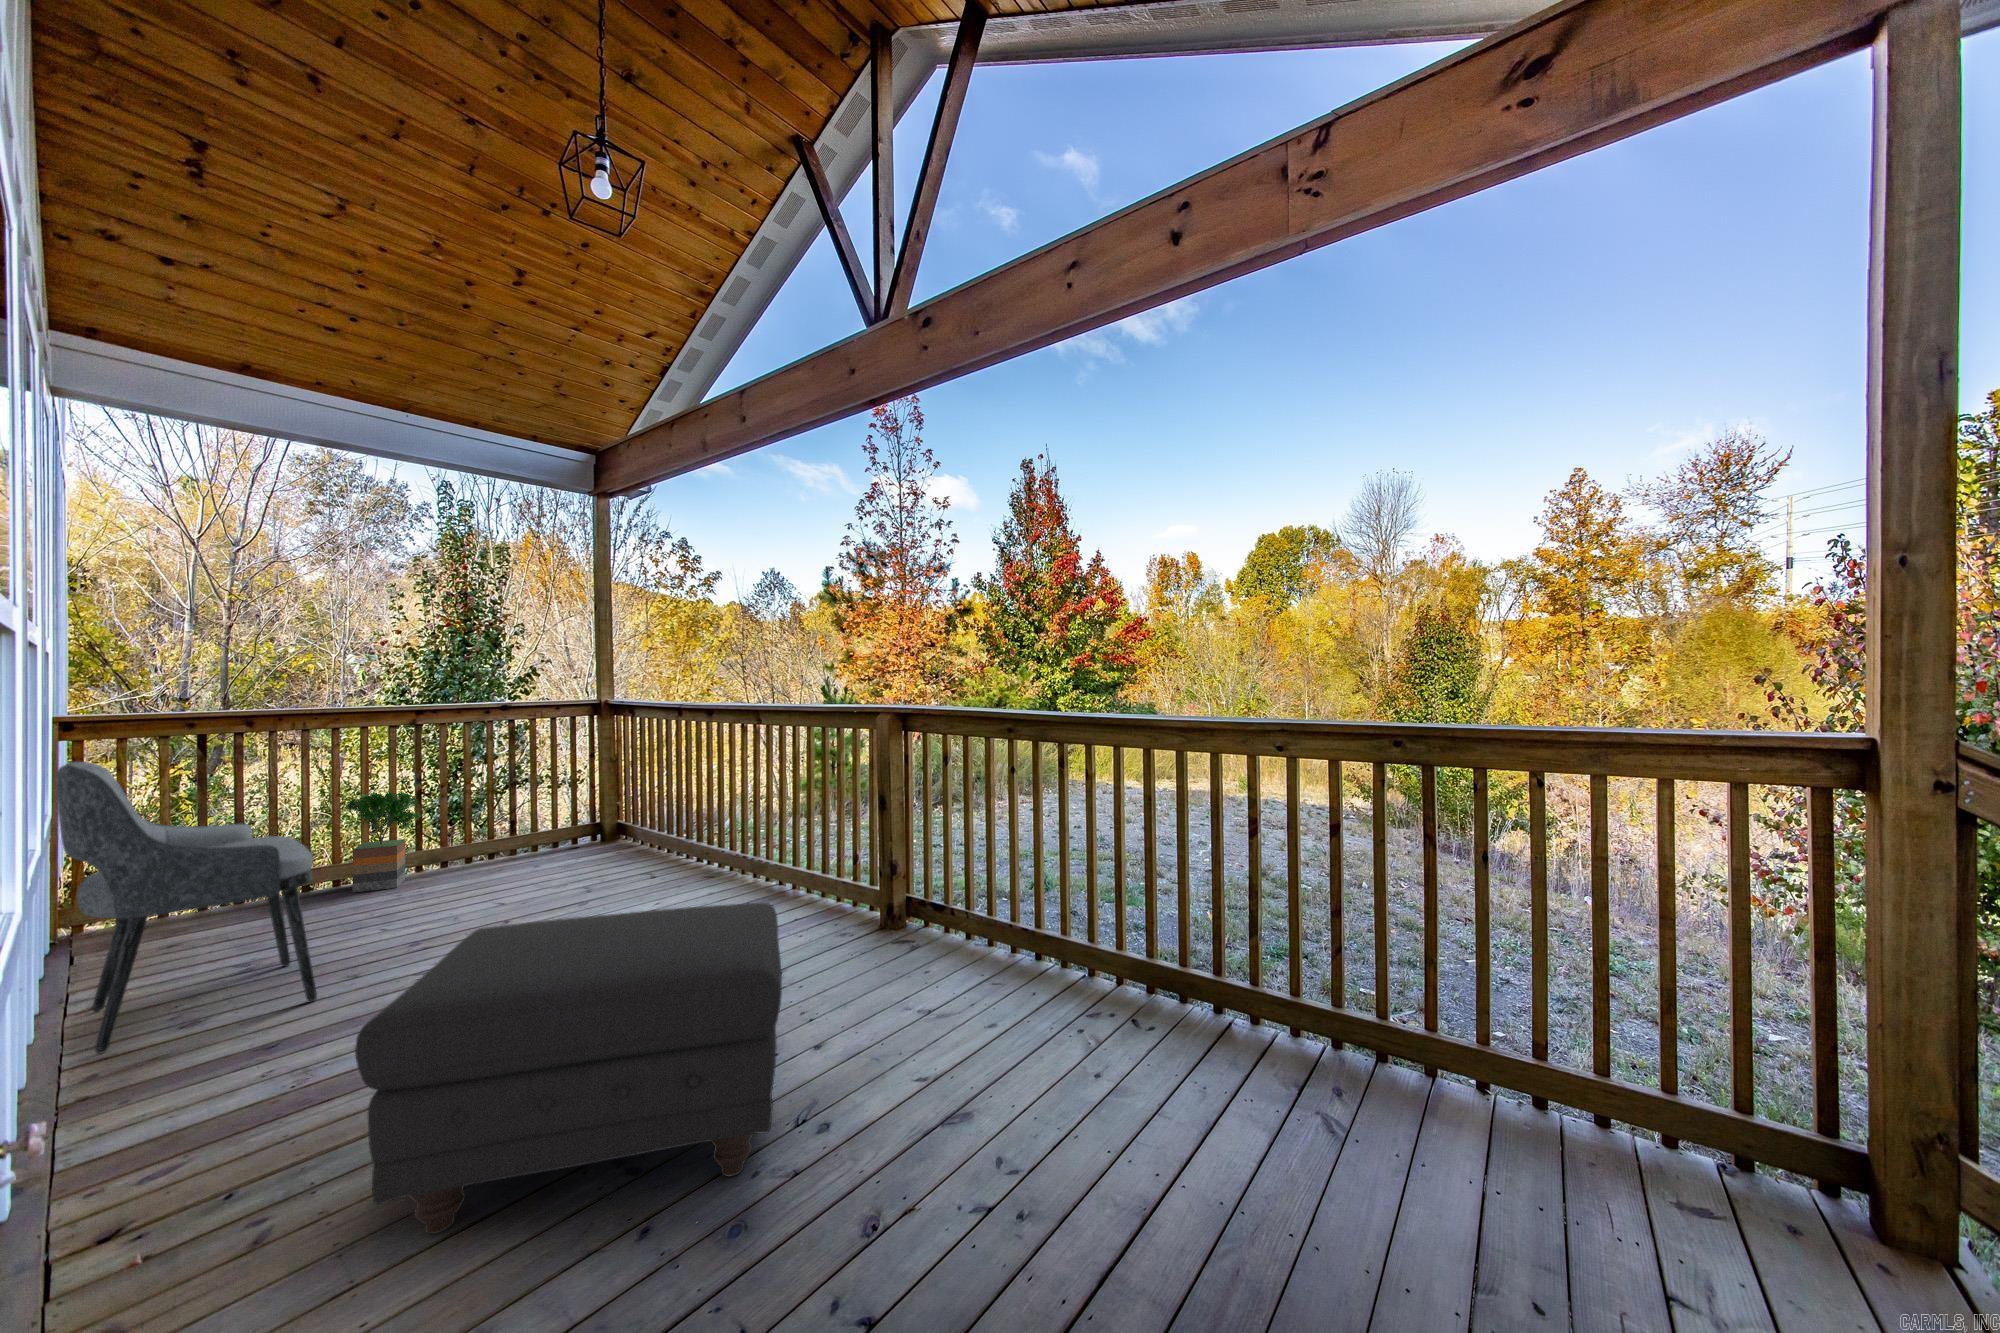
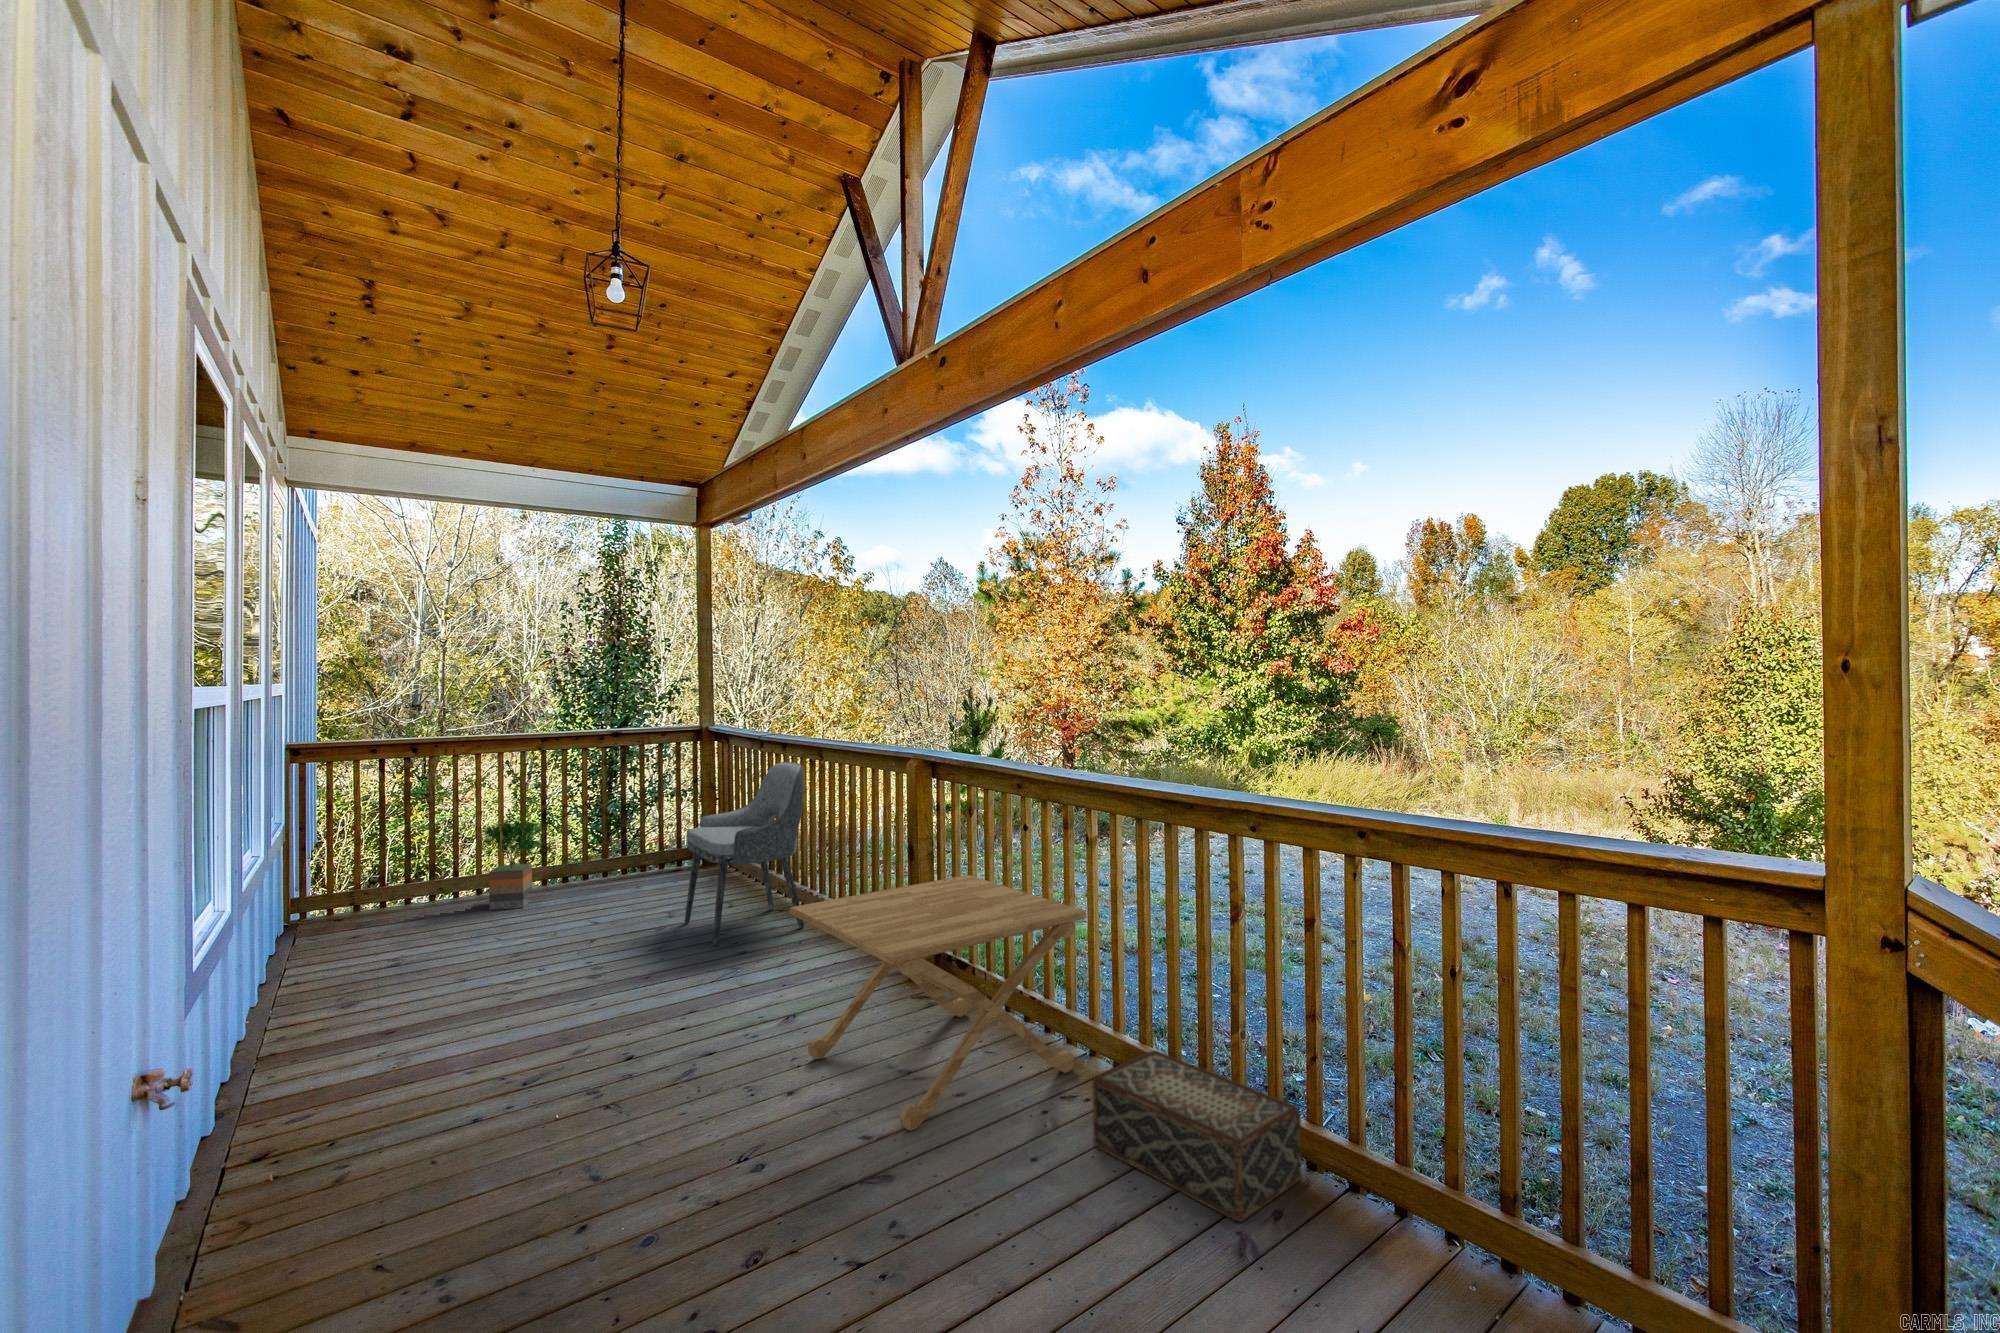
dining chair: present [55,762,317,1054] -> present [685,762,804,946]
side table: none [811,815,1118,1076] -> present [790,875,1086,1130]
ottoman: present [355,903,782,1234] -> none [395,953,740,1185]
woven basket: none [1181,965,1389,1123] -> present [1092,1050,1302,1222]

